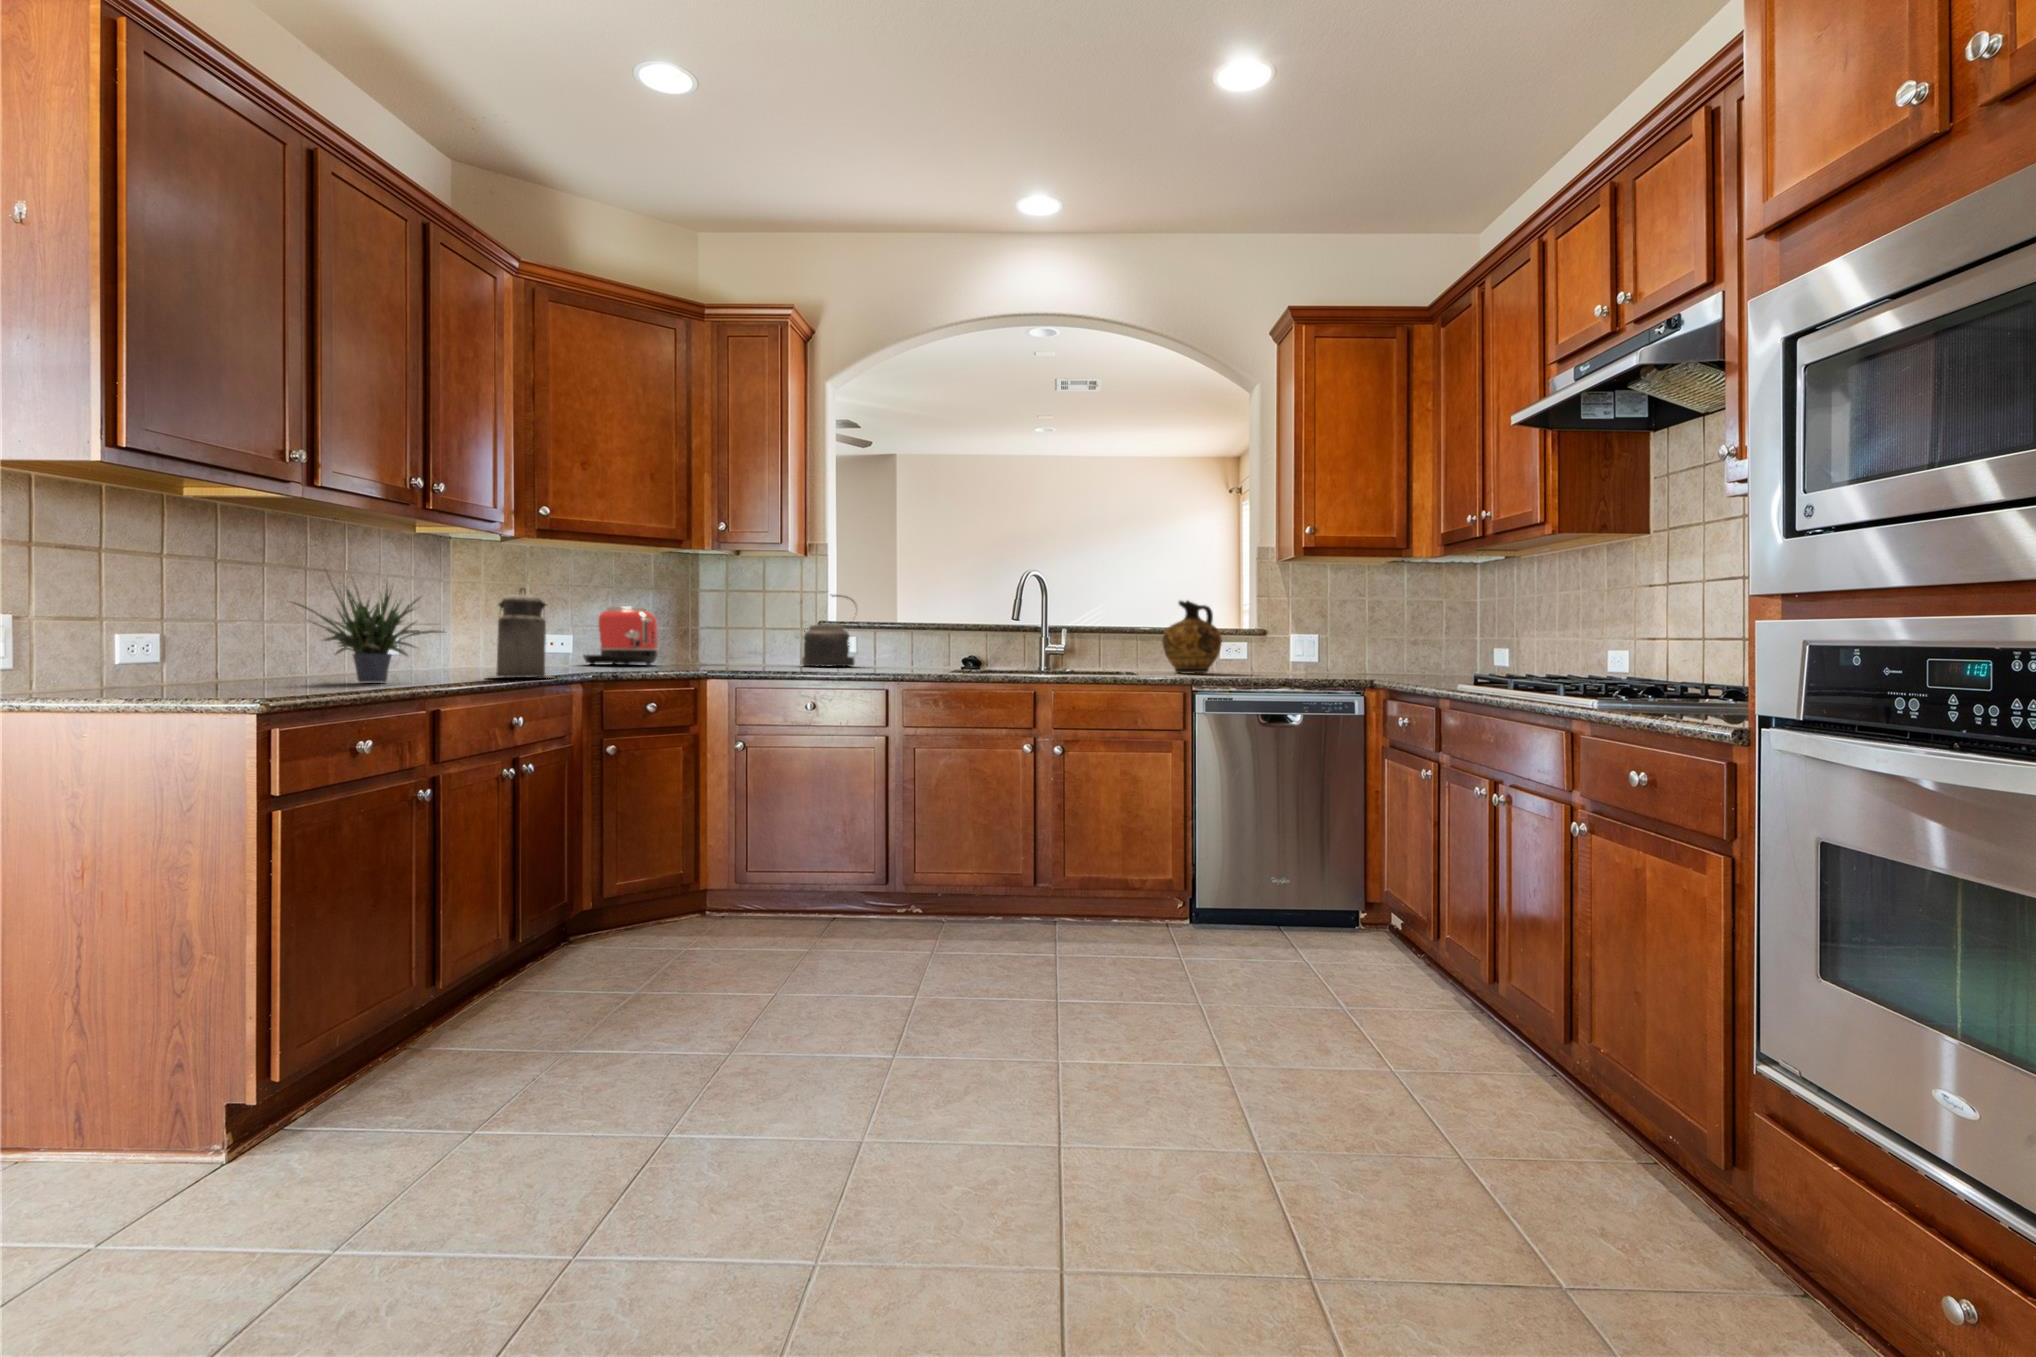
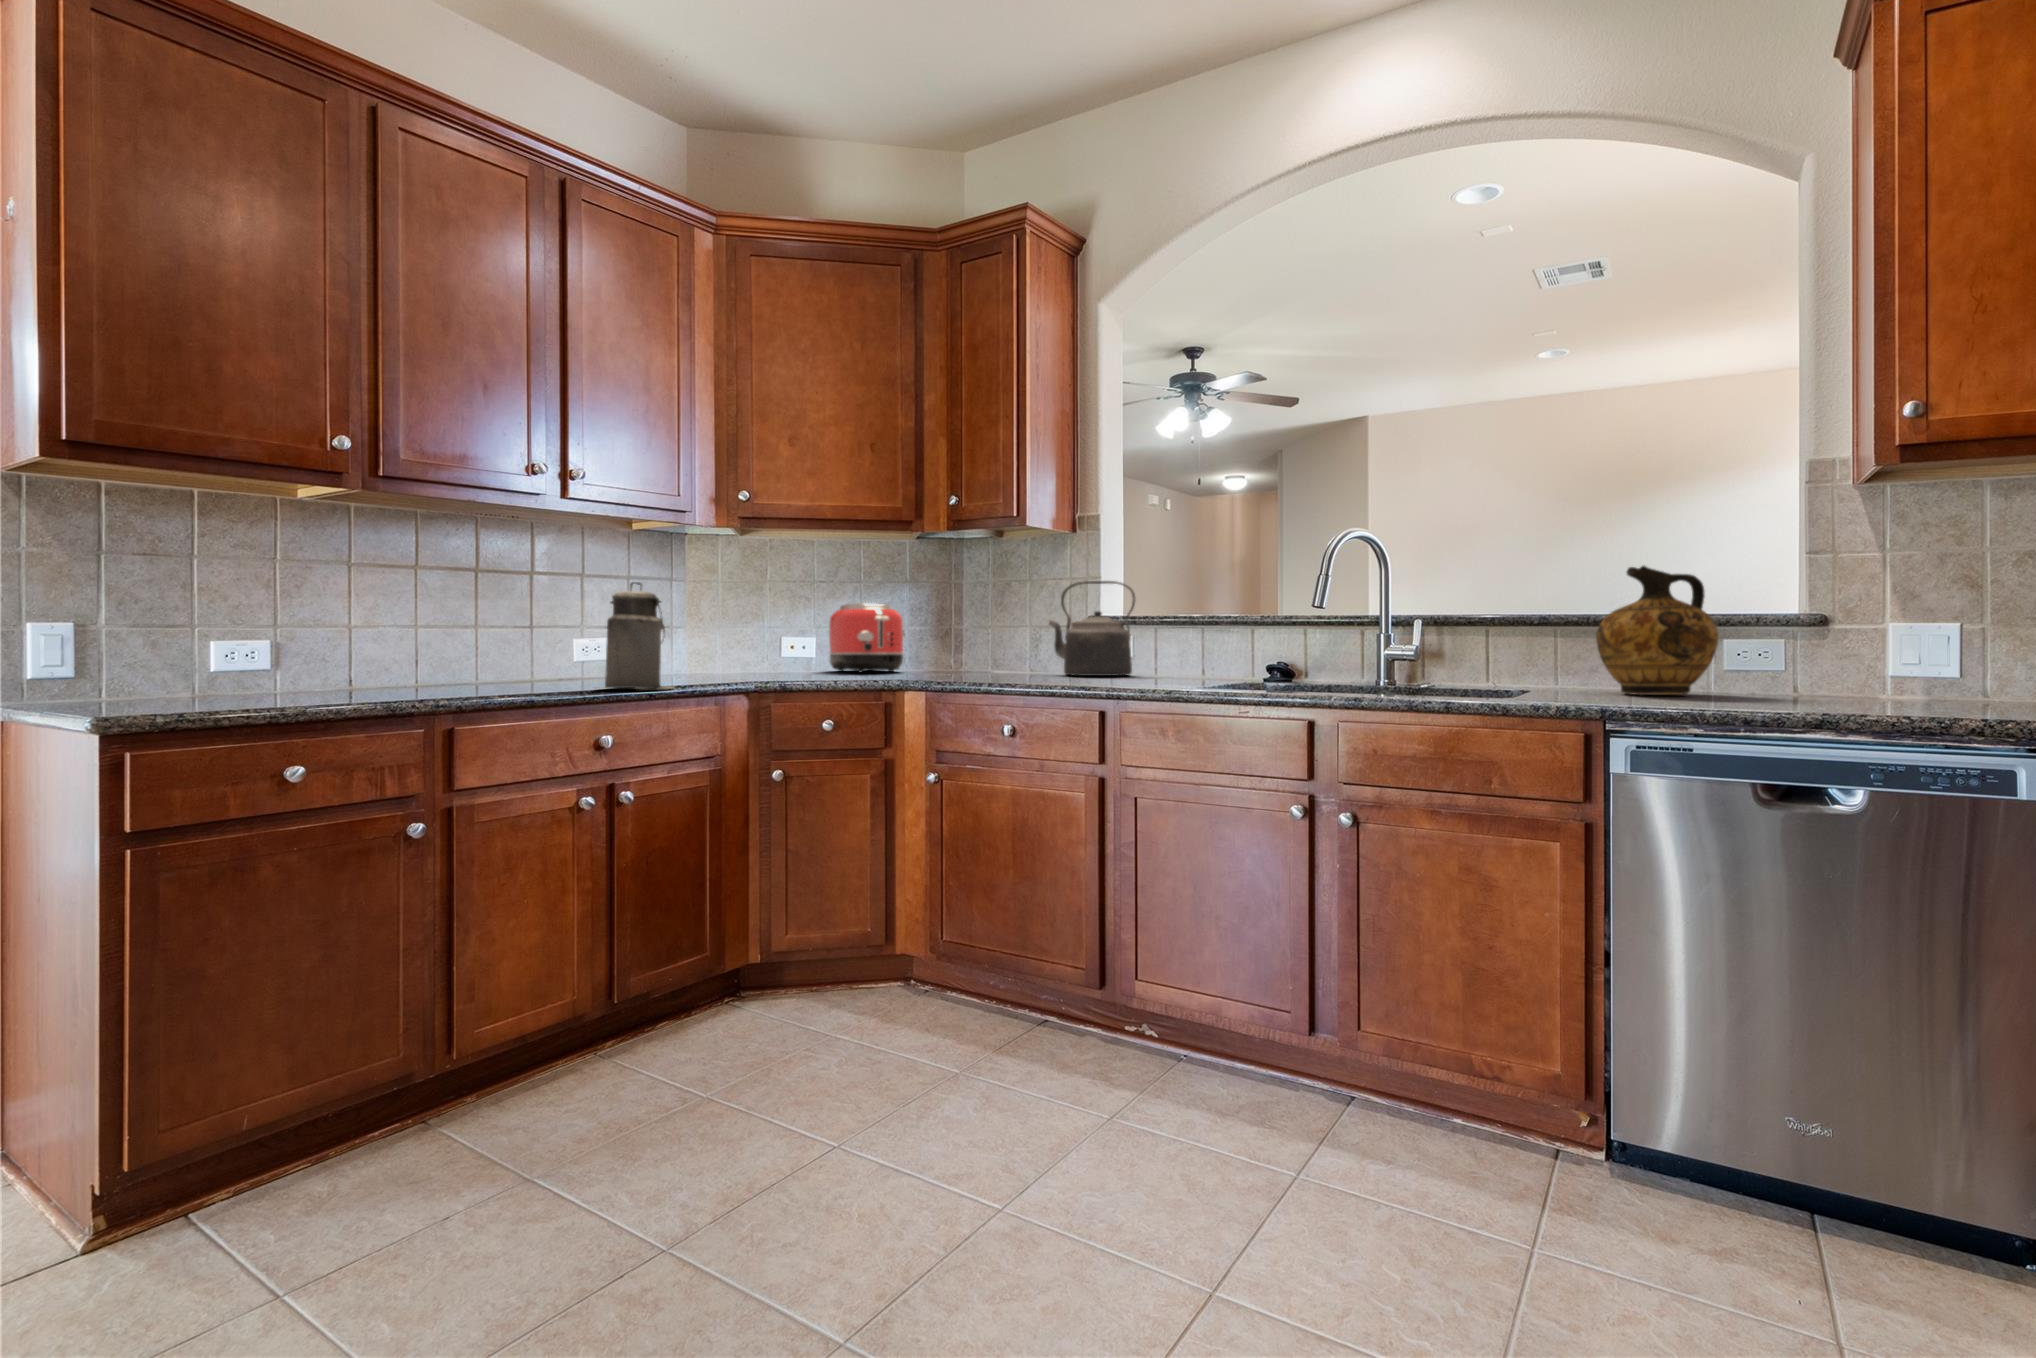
potted plant: present [293,585,446,682] -> none [368,558,537,693]

